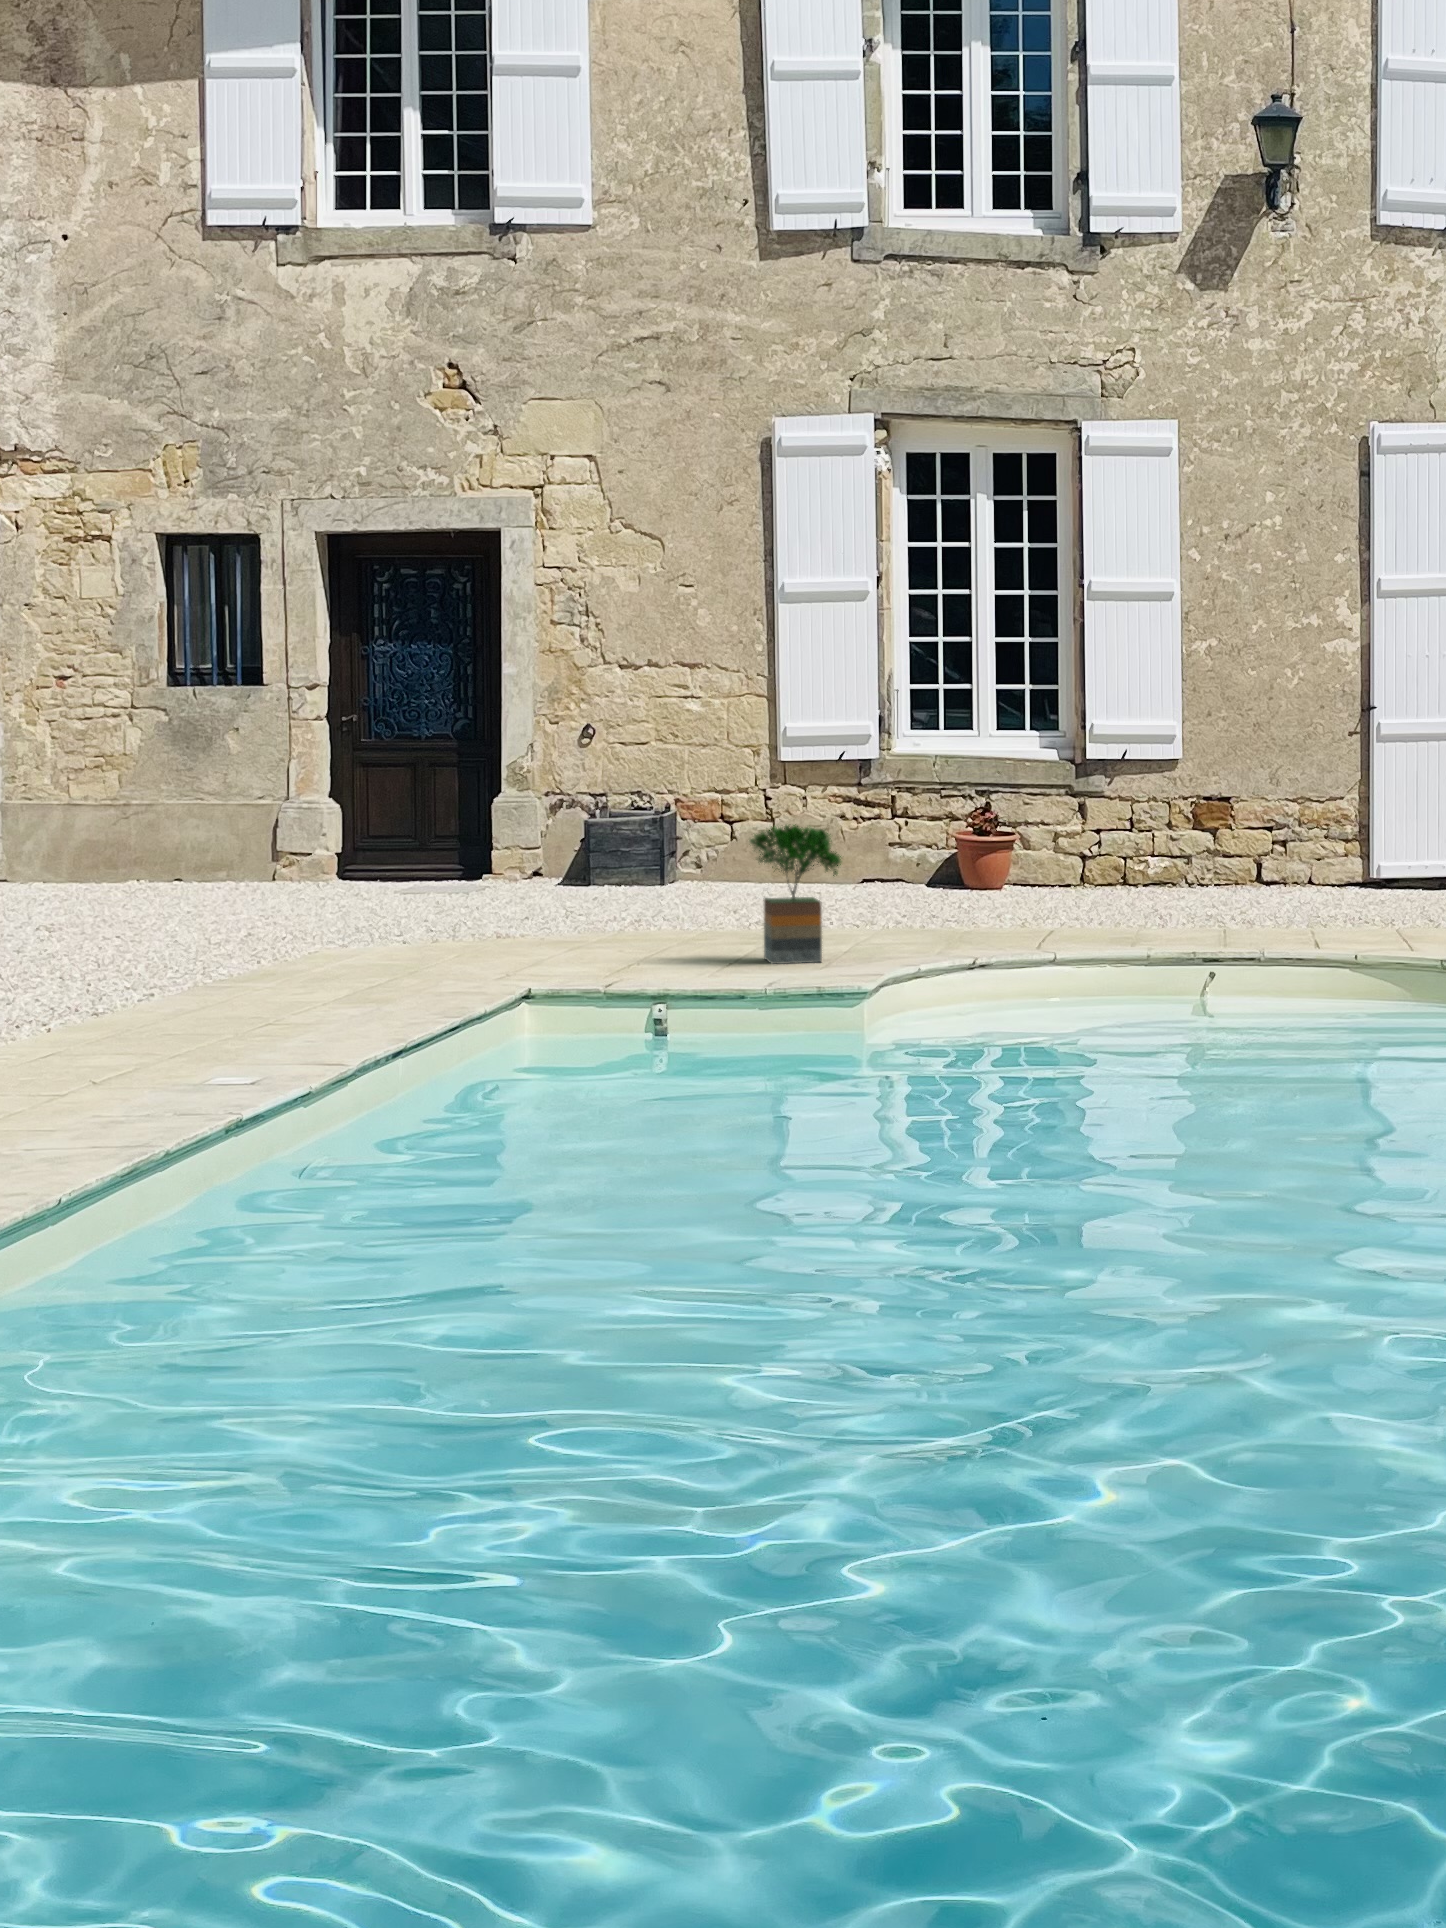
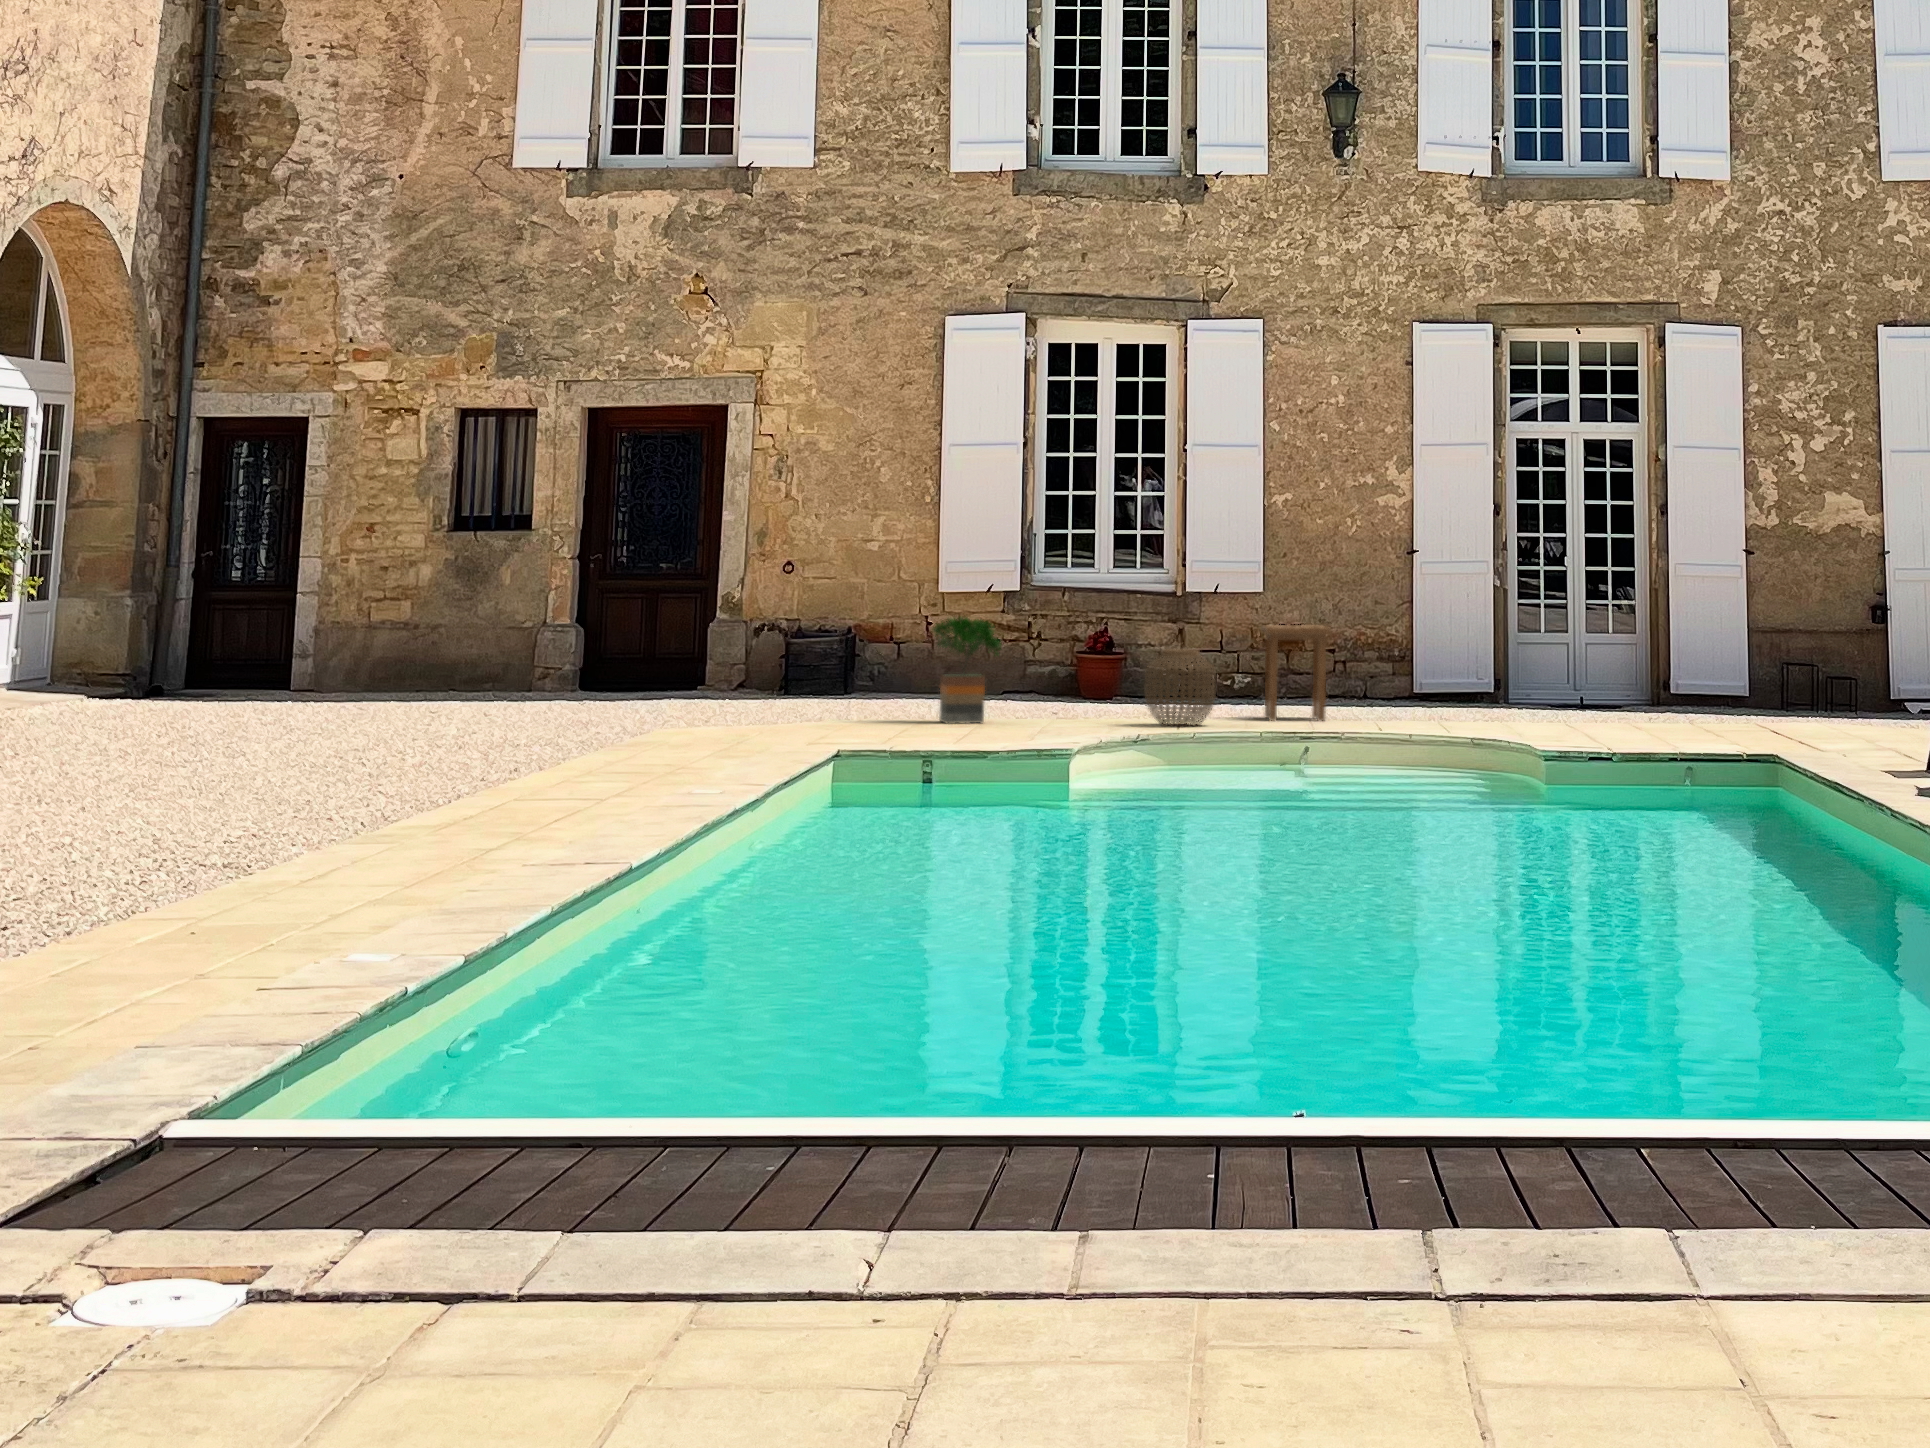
stool: none [1184,825,1277,951] -> present [1261,625,1331,721]
woven basket: none [1033,864,1127,967] -> present [1145,649,1216,726]

